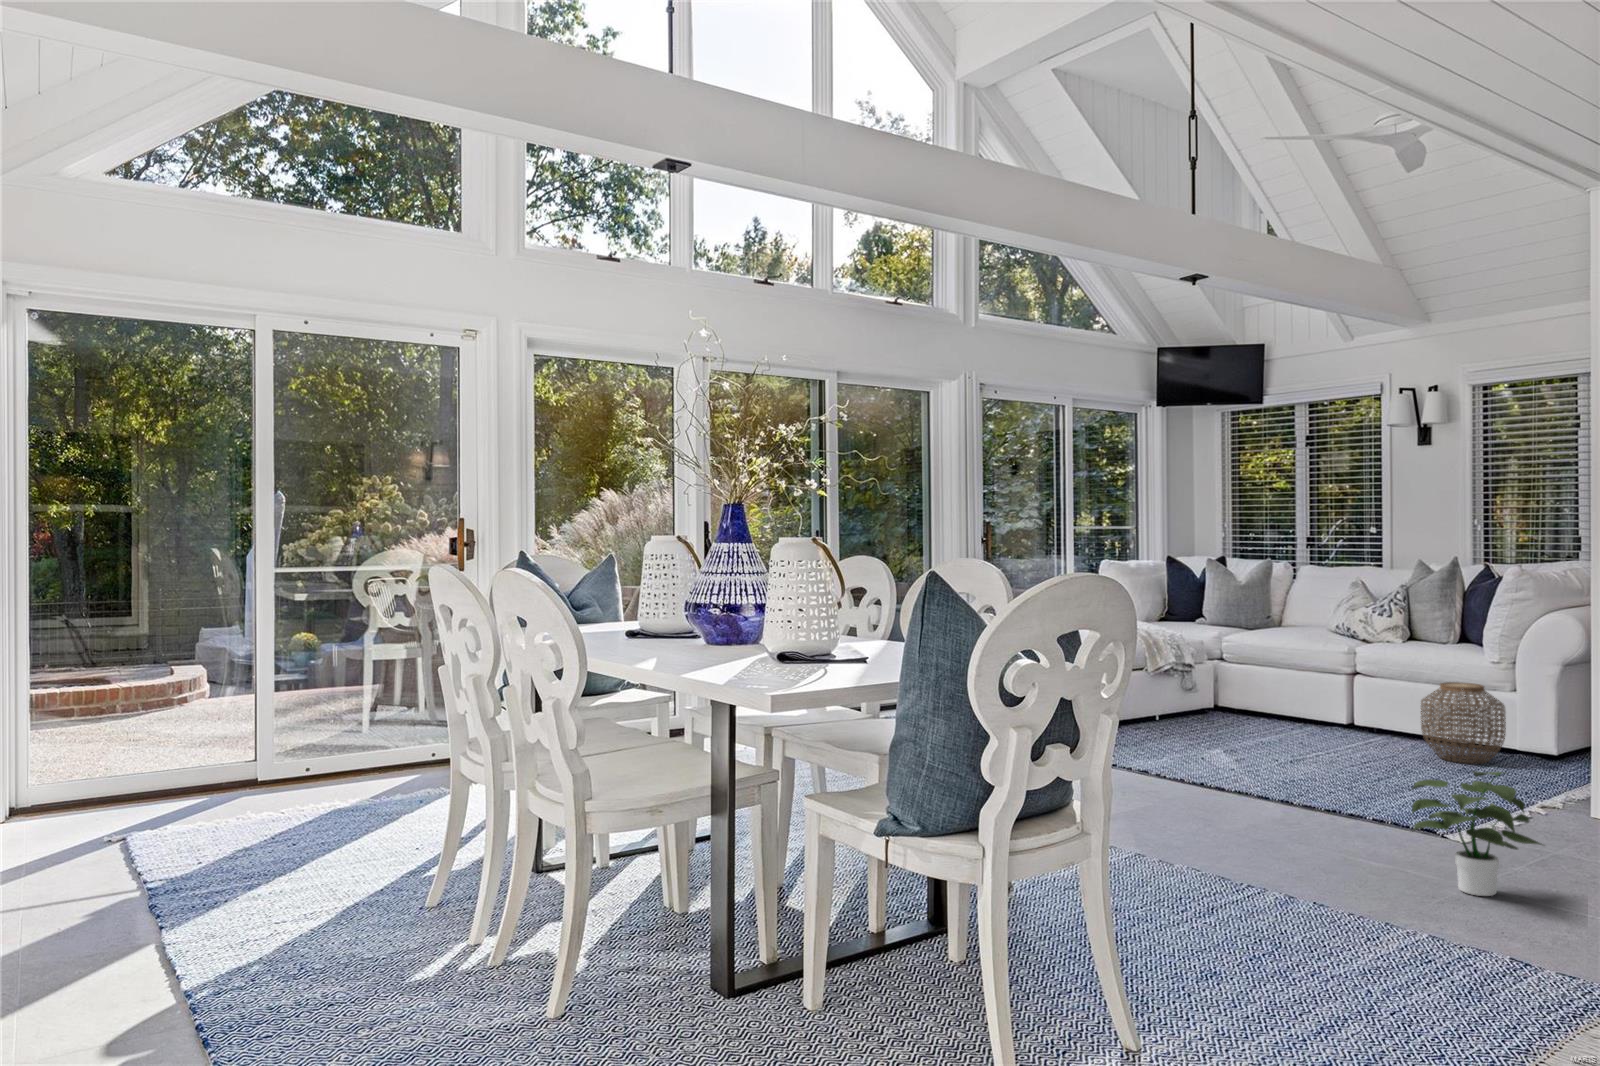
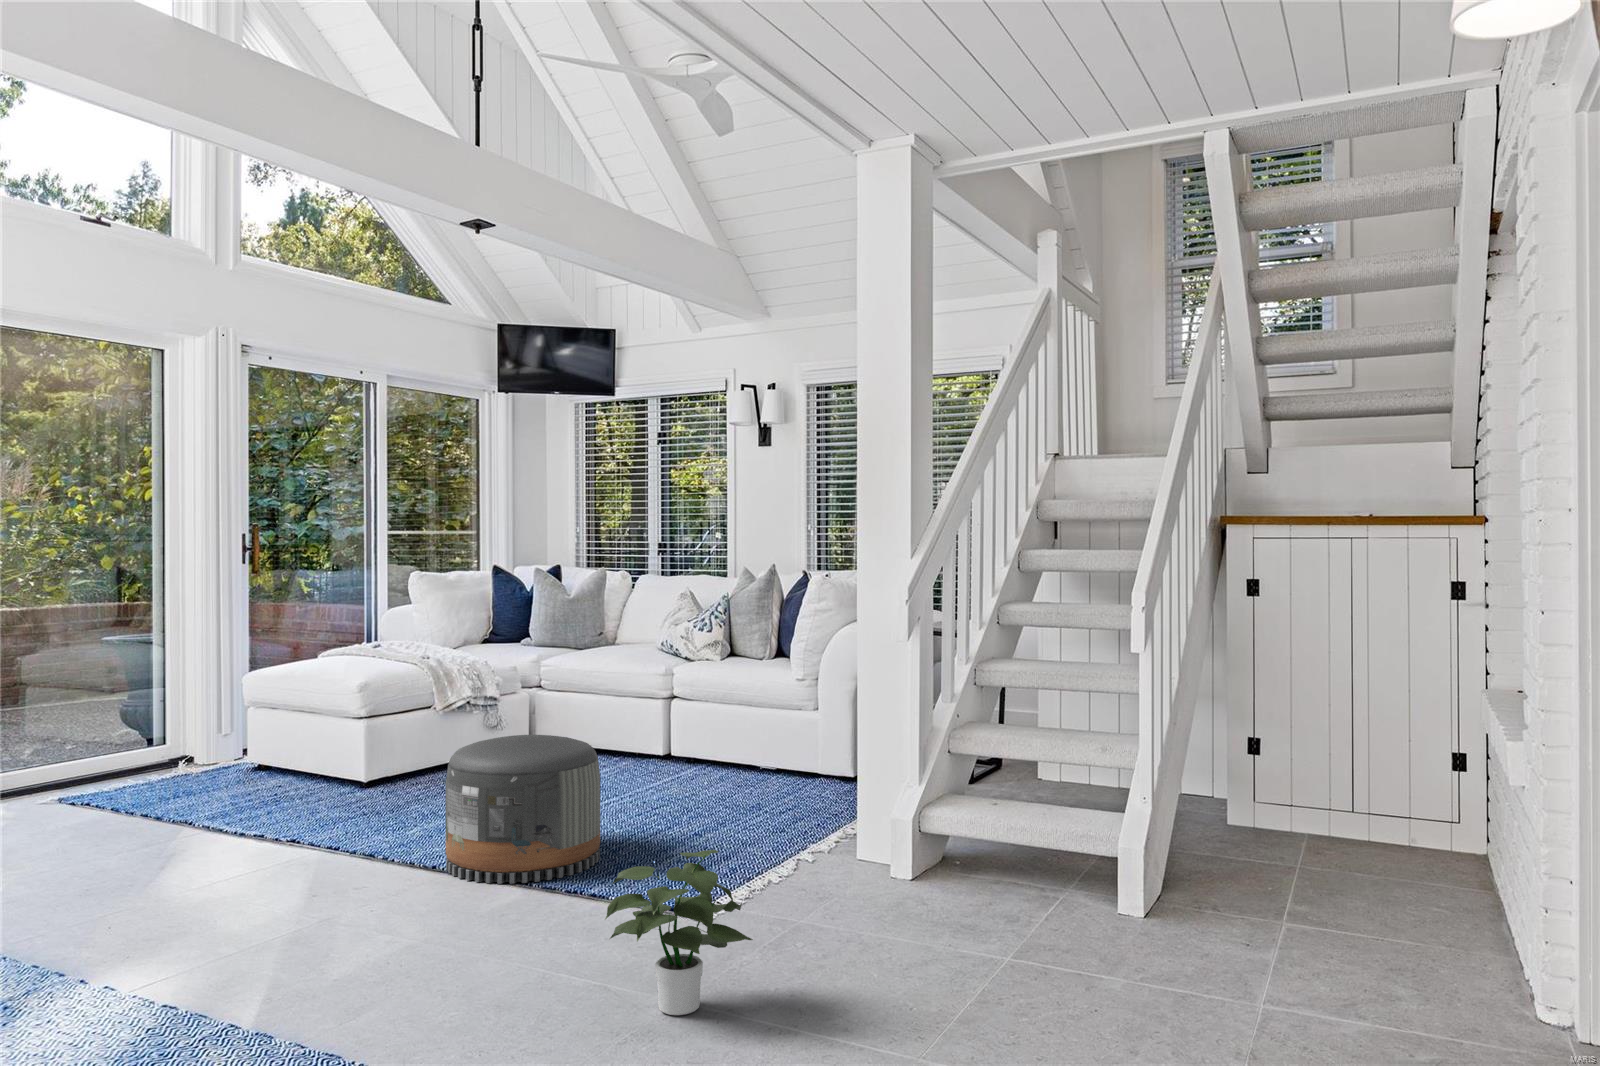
woven basket: present [1421,682,1506,764] -> none [717,708,797,799]
pouf: none [1206,687,1338,801] -> present [446,735,600,884]

